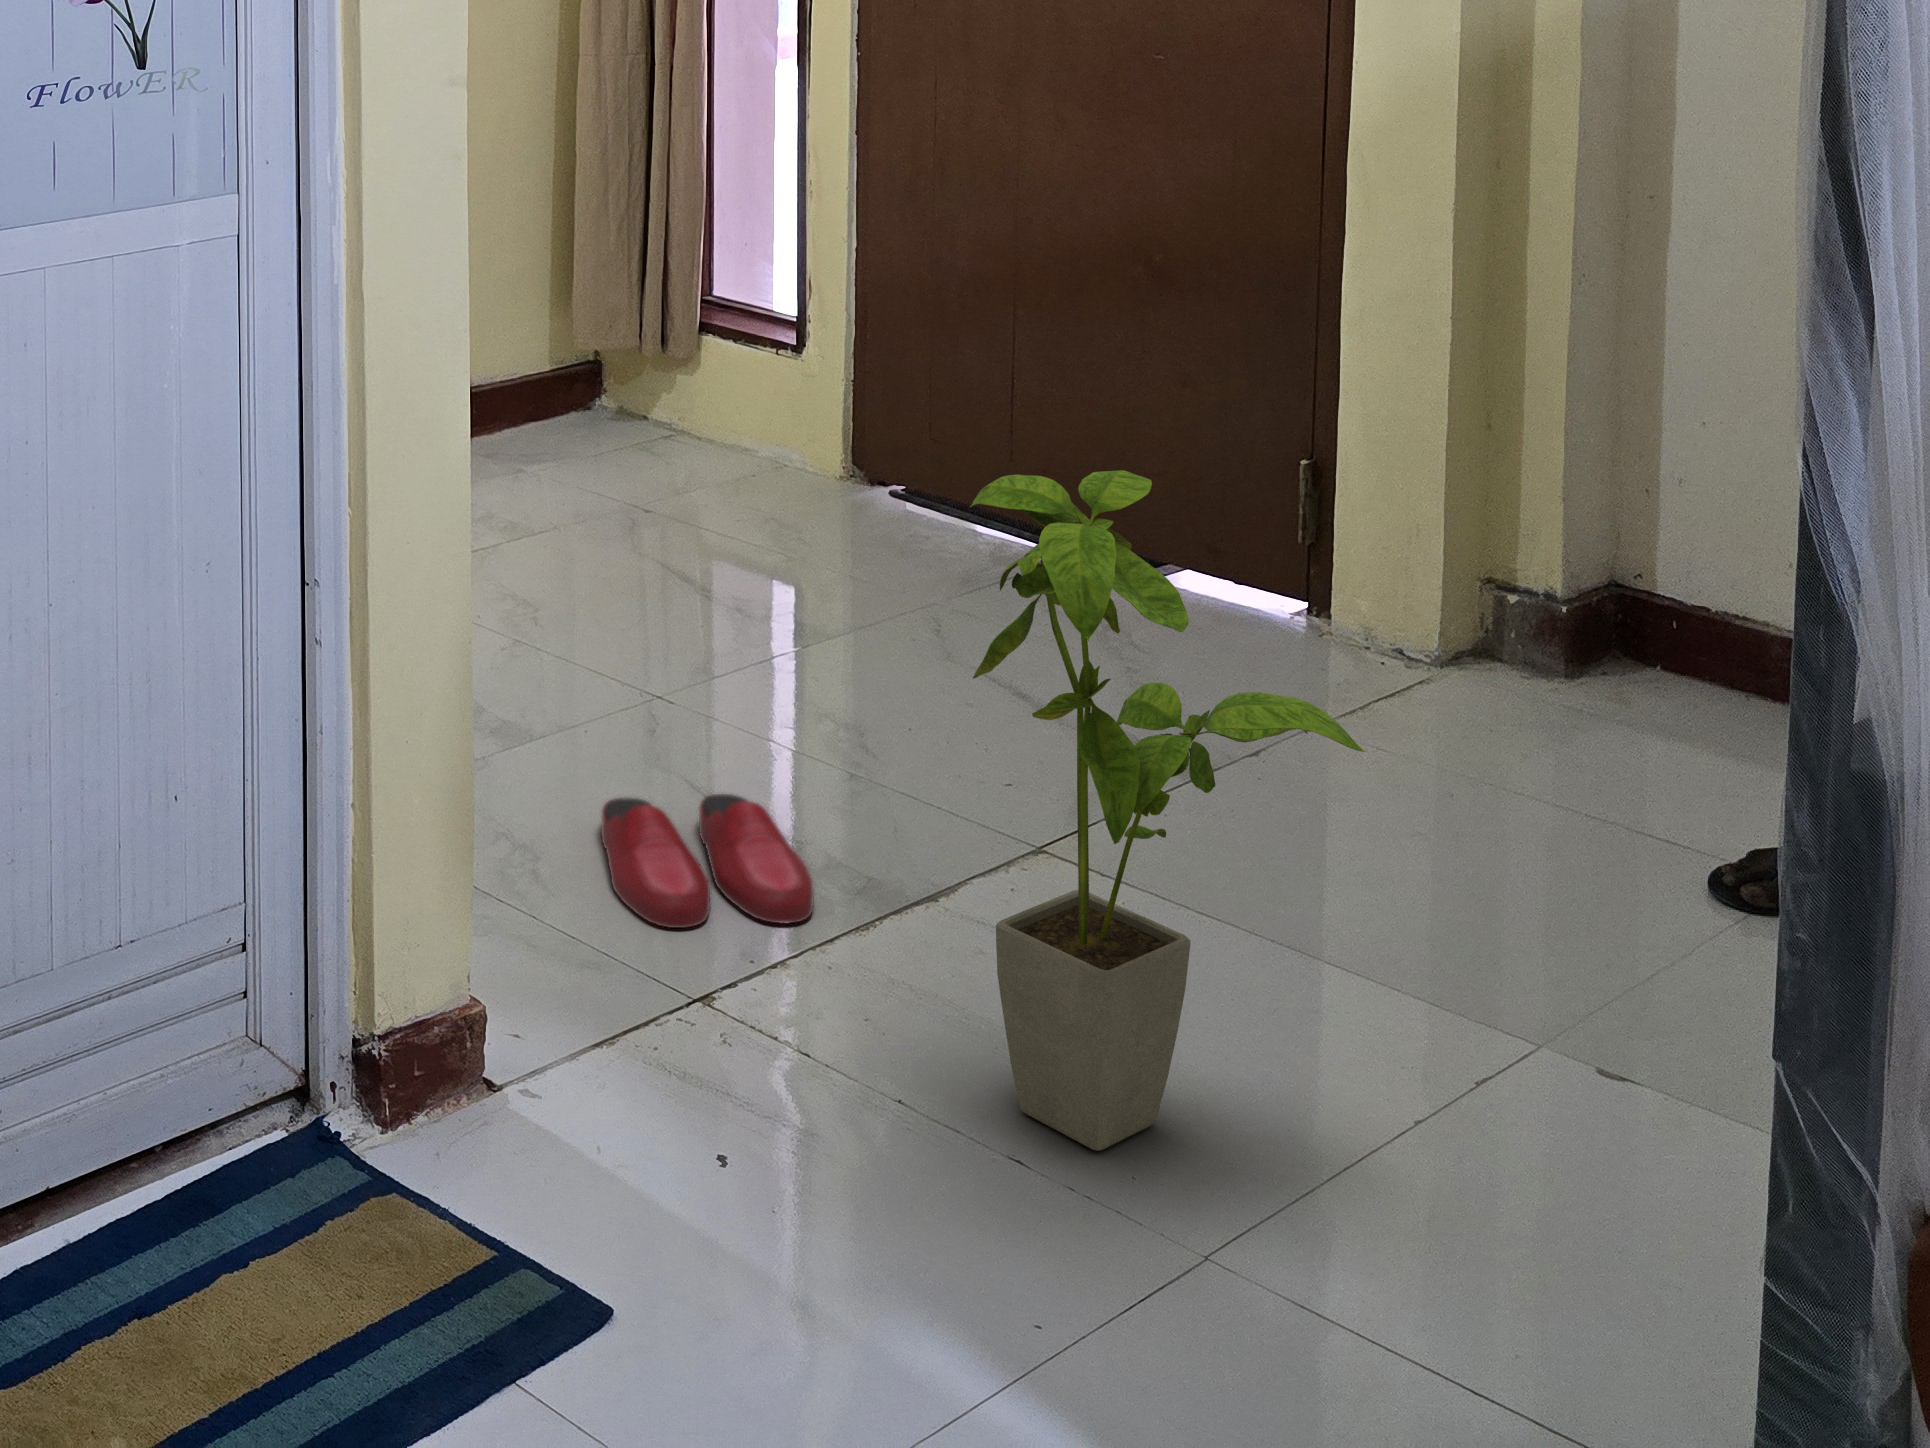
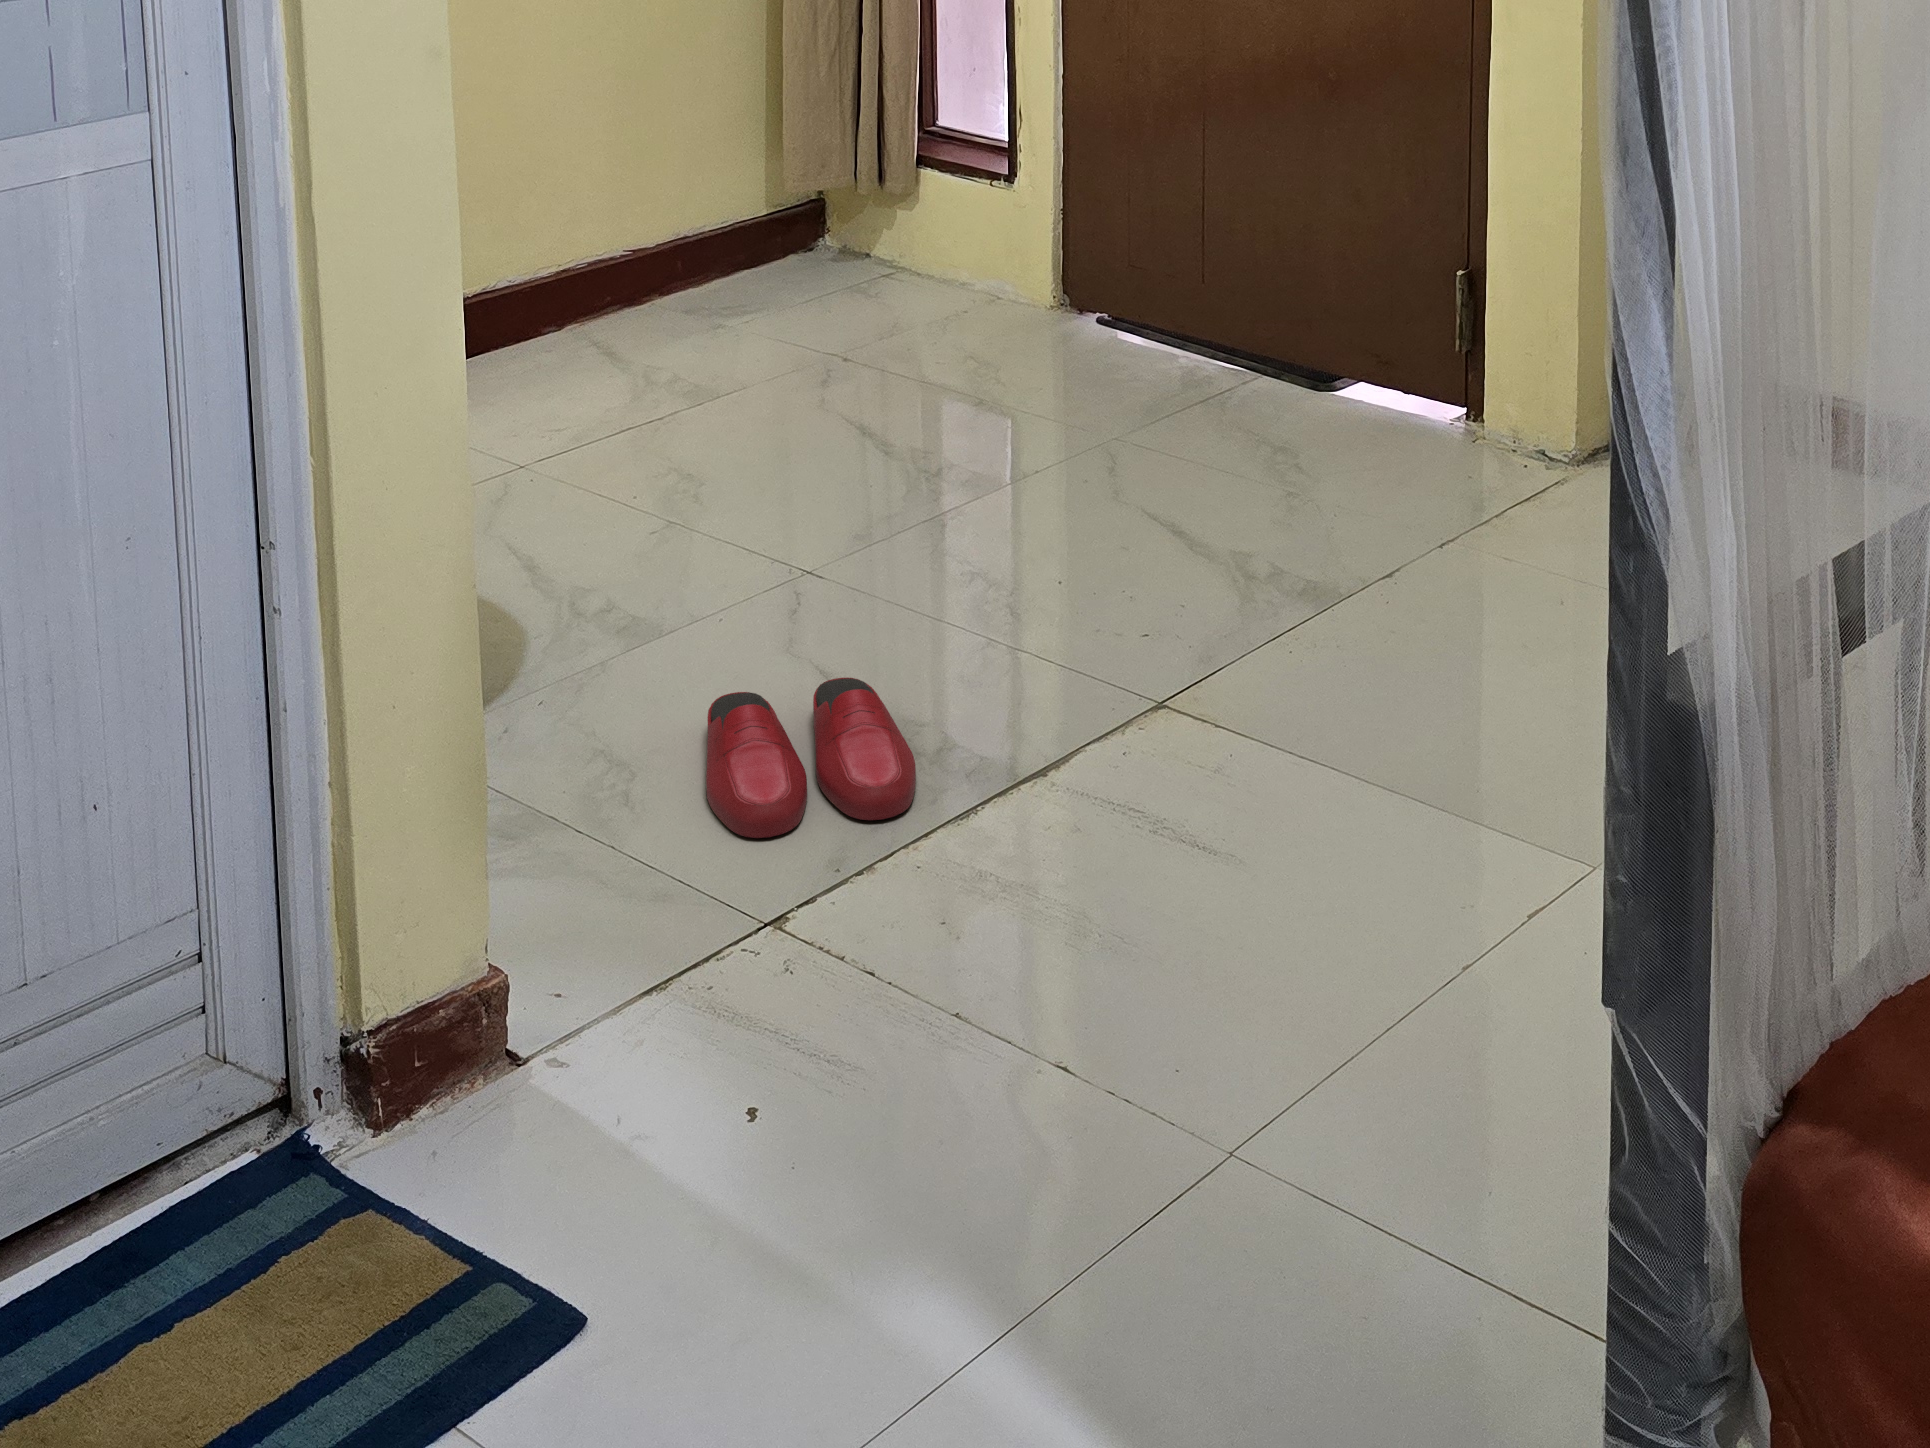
house plant: present [970,470,1365,1151] -> none [1002,363,1390,1048]

